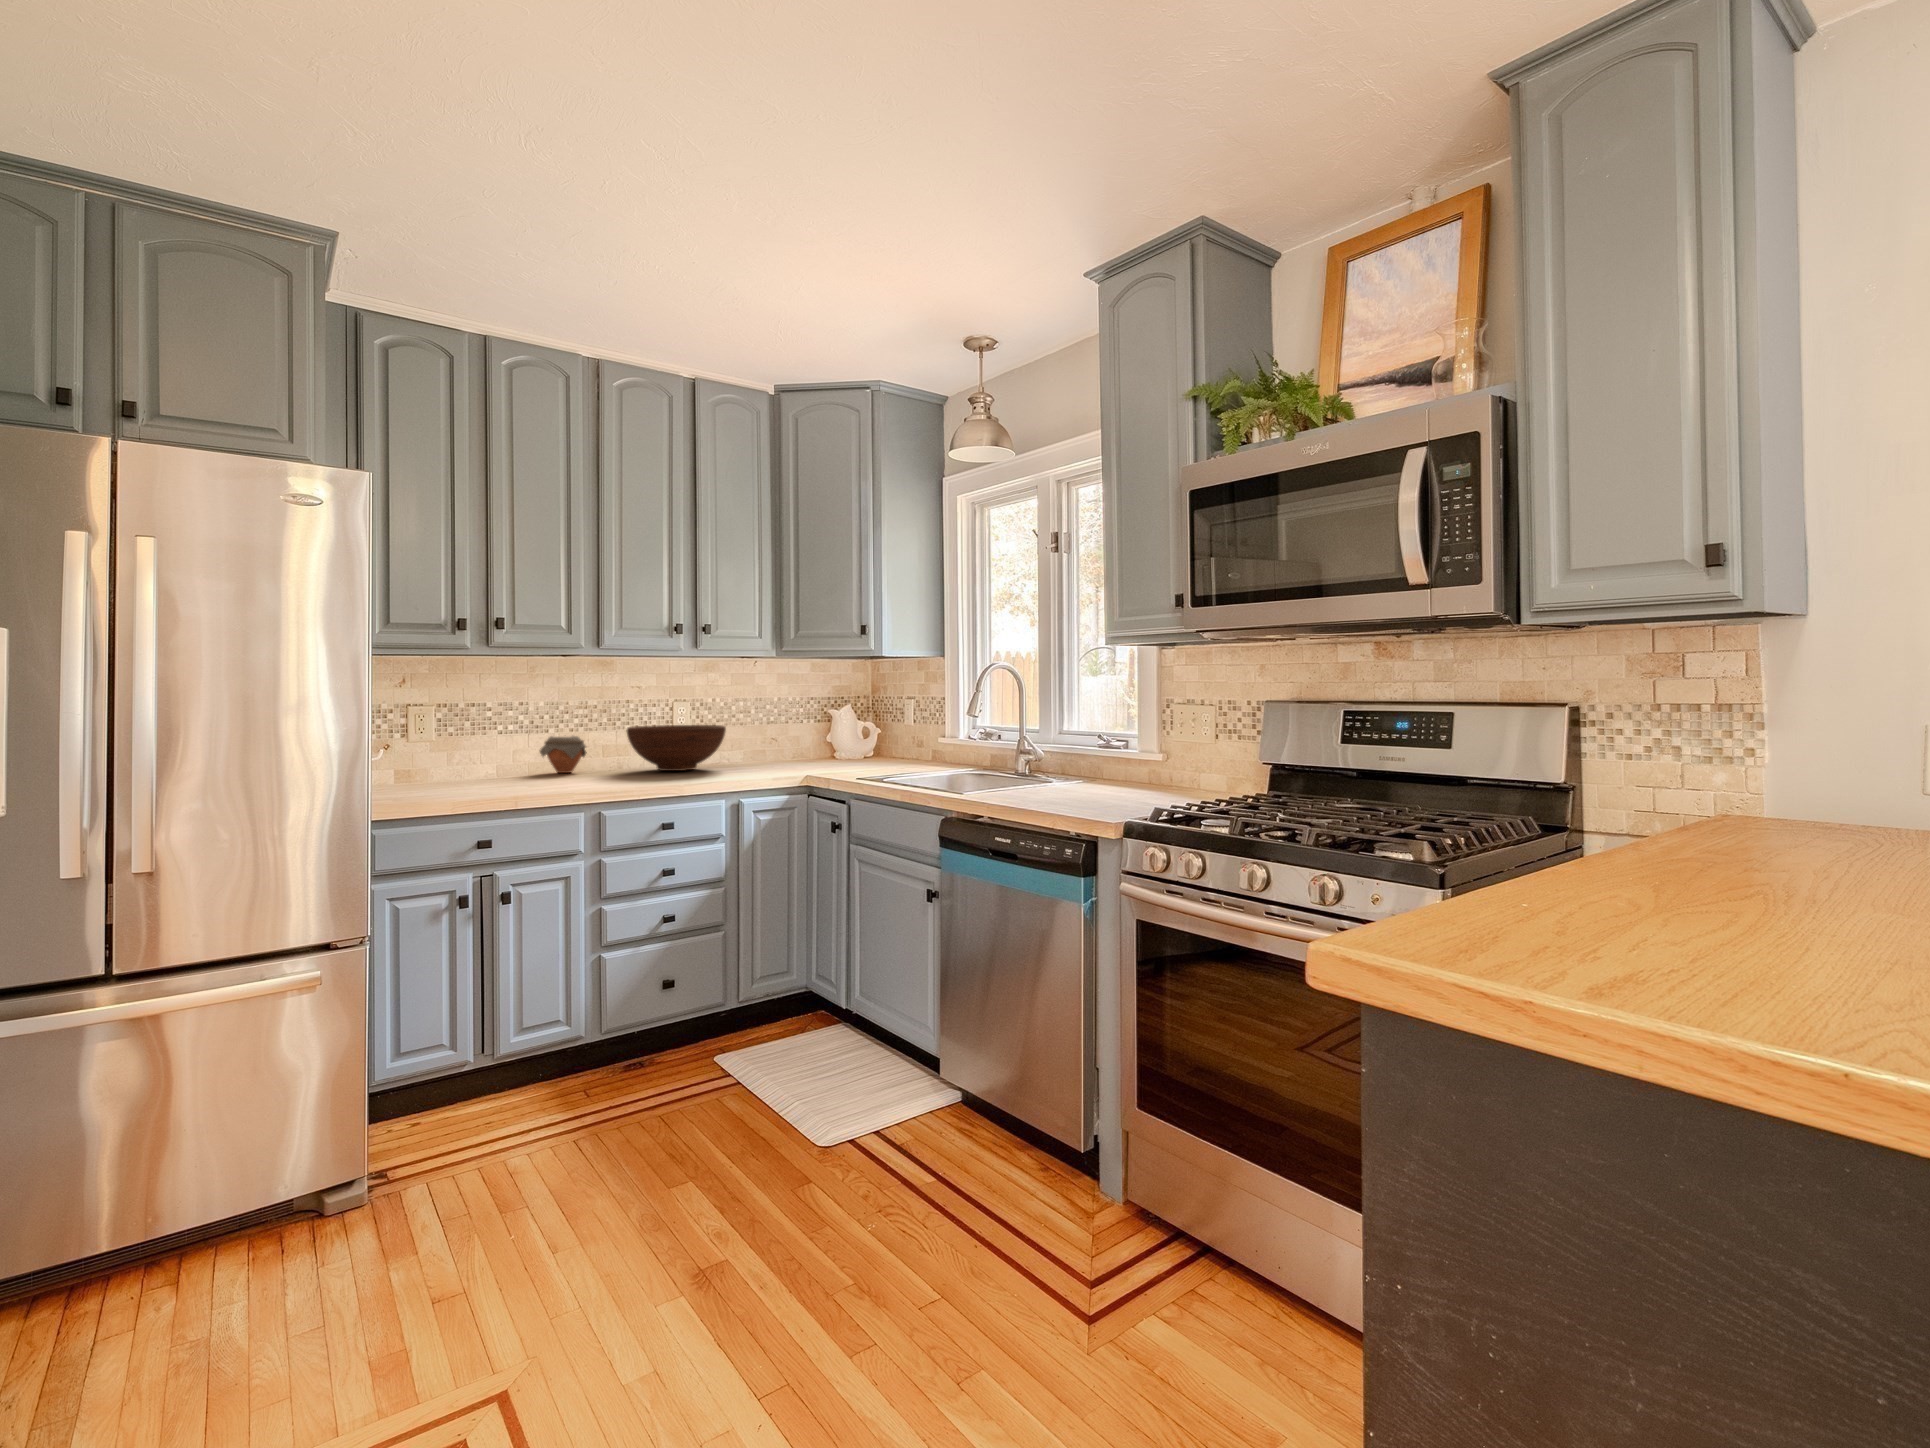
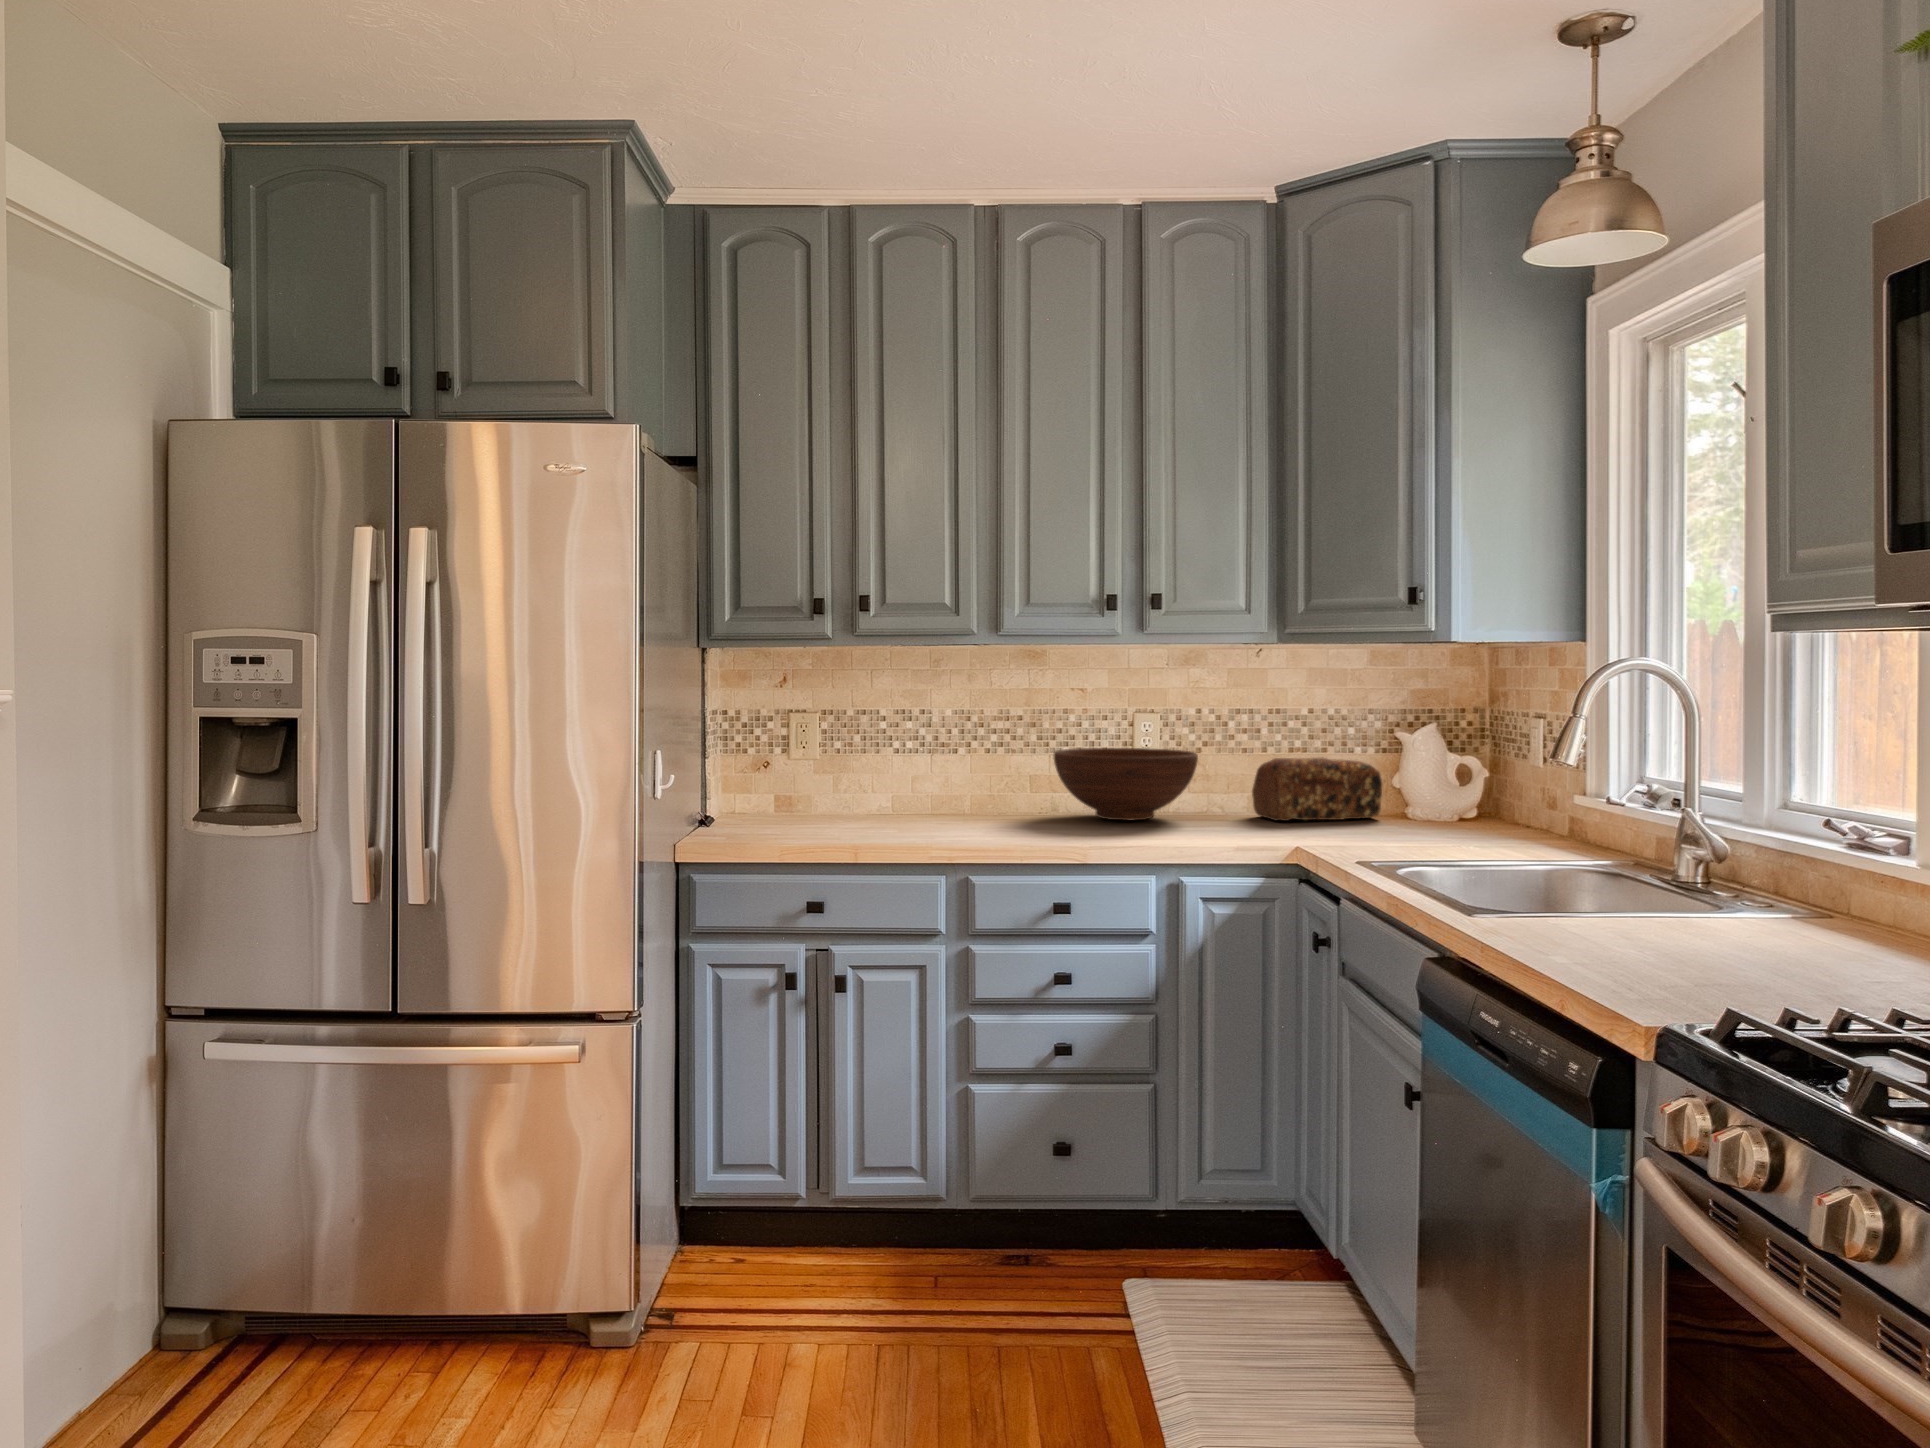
bread loaf: none [754,727,831,765] -> present [1252,758,1382,821]
jar: present [540,735,587,773] -> none [947,758,1008,812]

